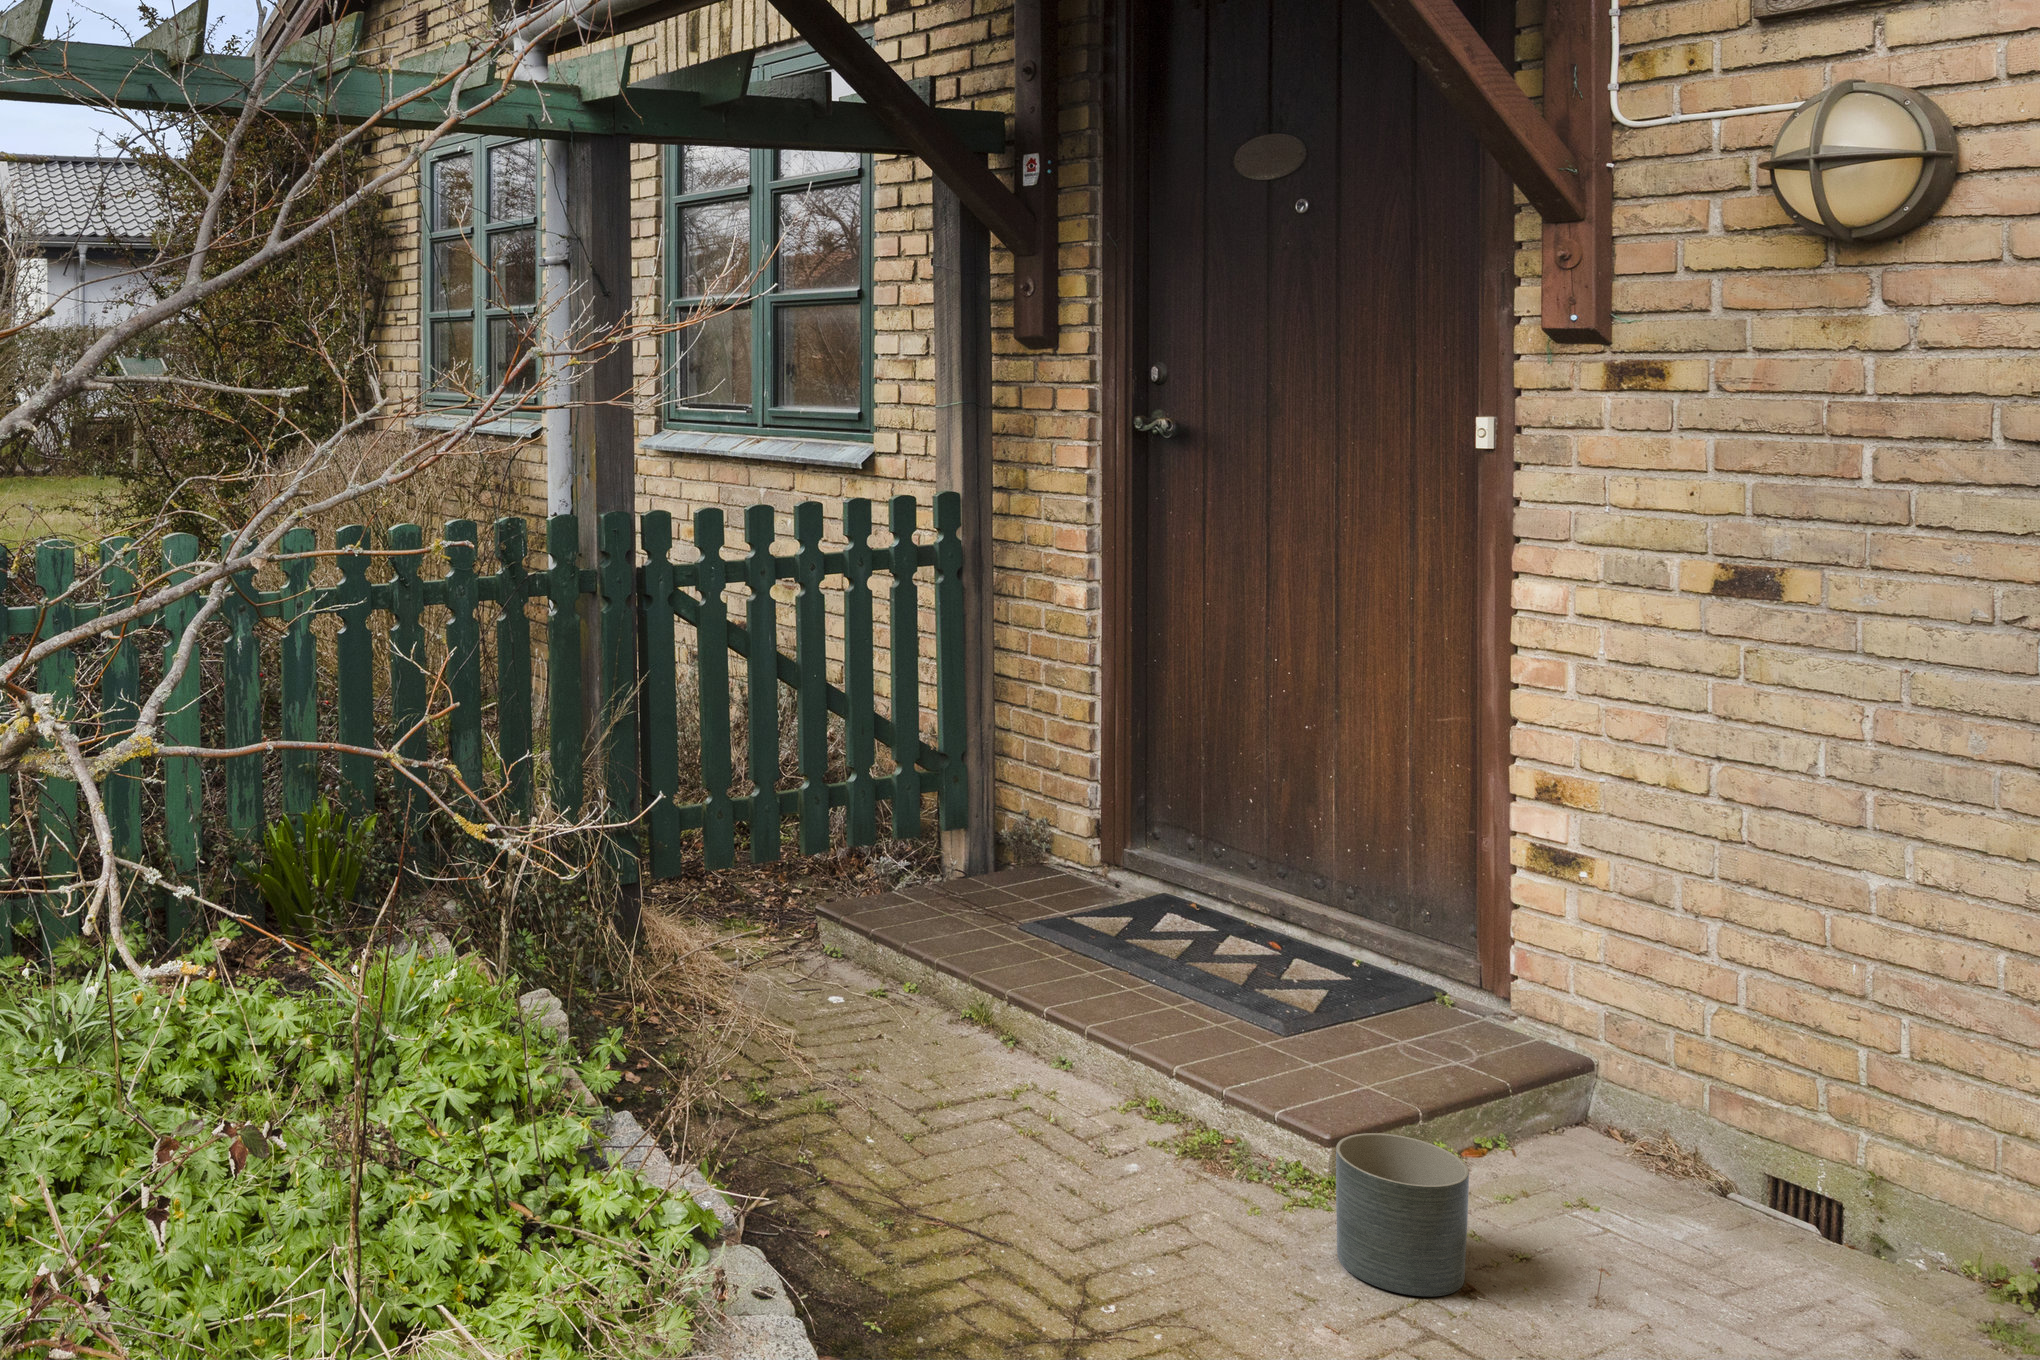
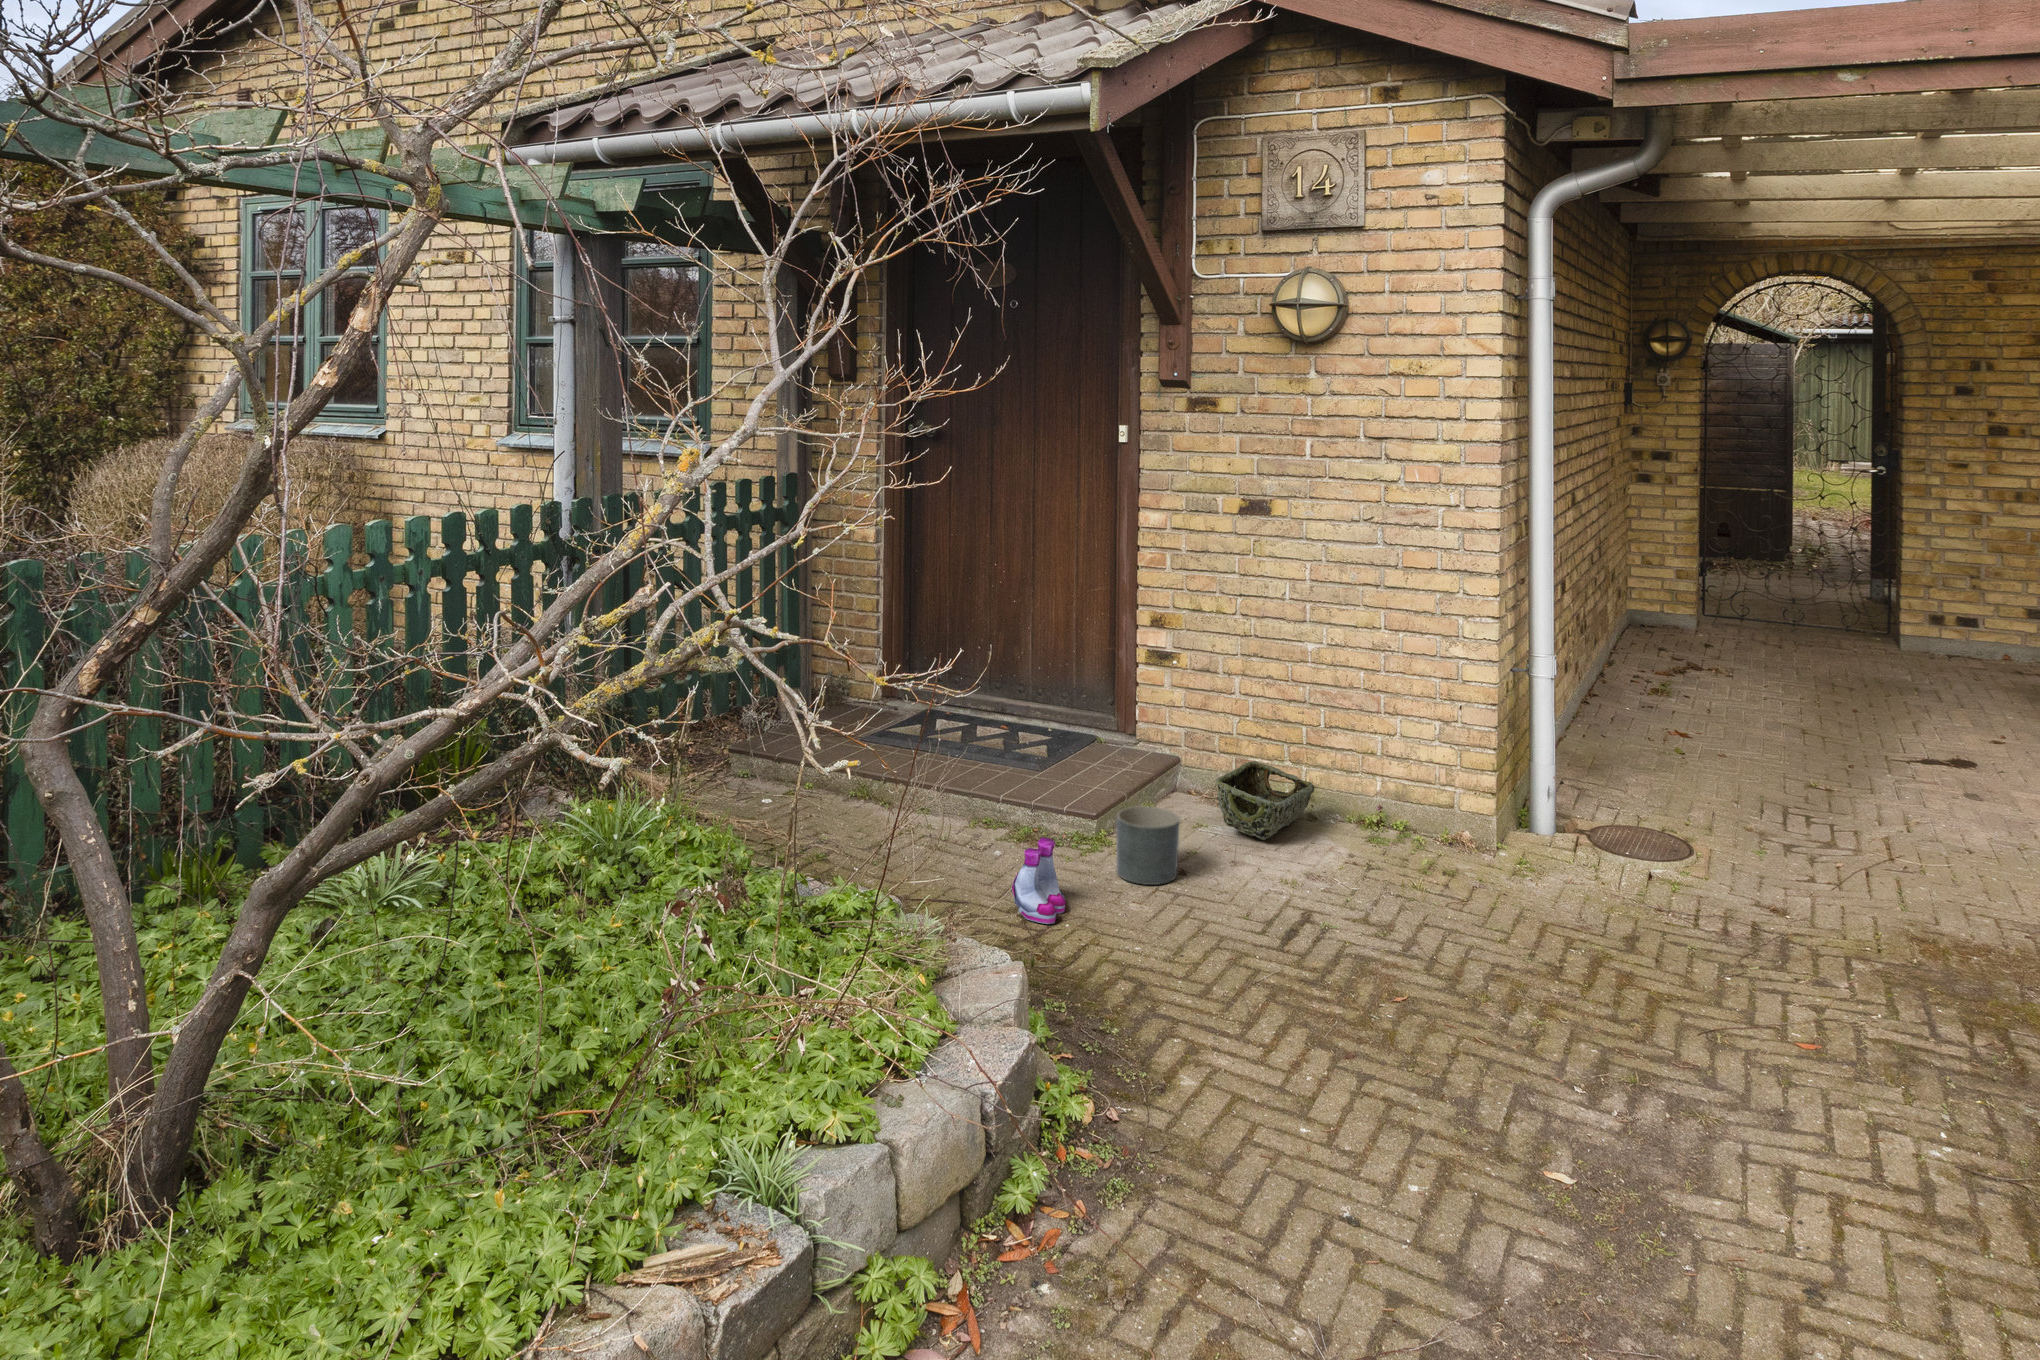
woven basket: none [1601,1099,1869,1266] -> present [1215,762,1314,840]
boots: none [1093,1150,1196,1311] -> present [1012,837,1066,924]

